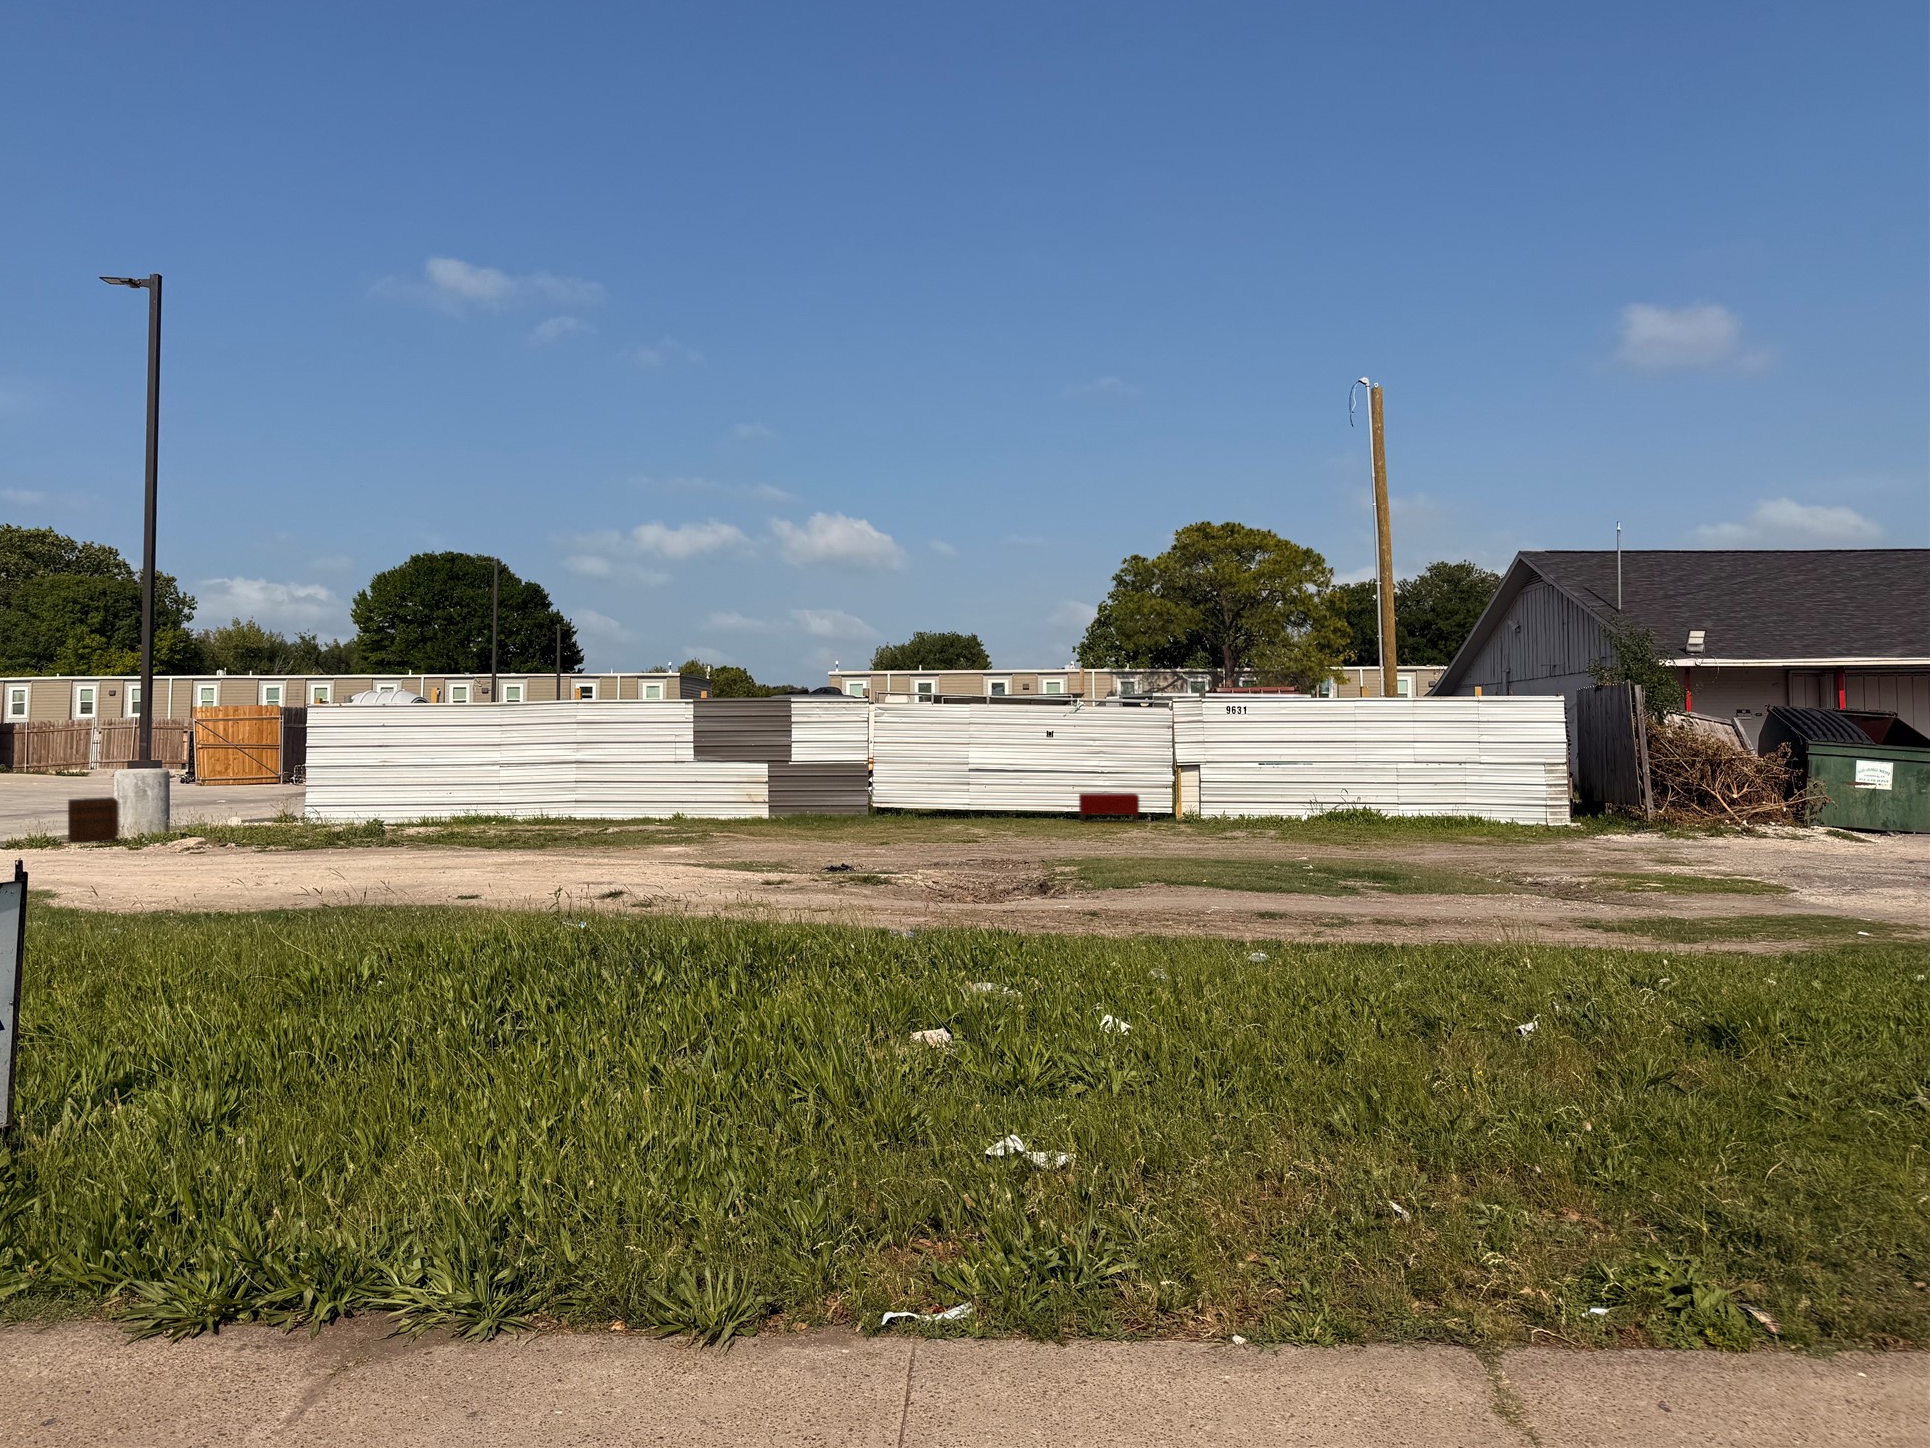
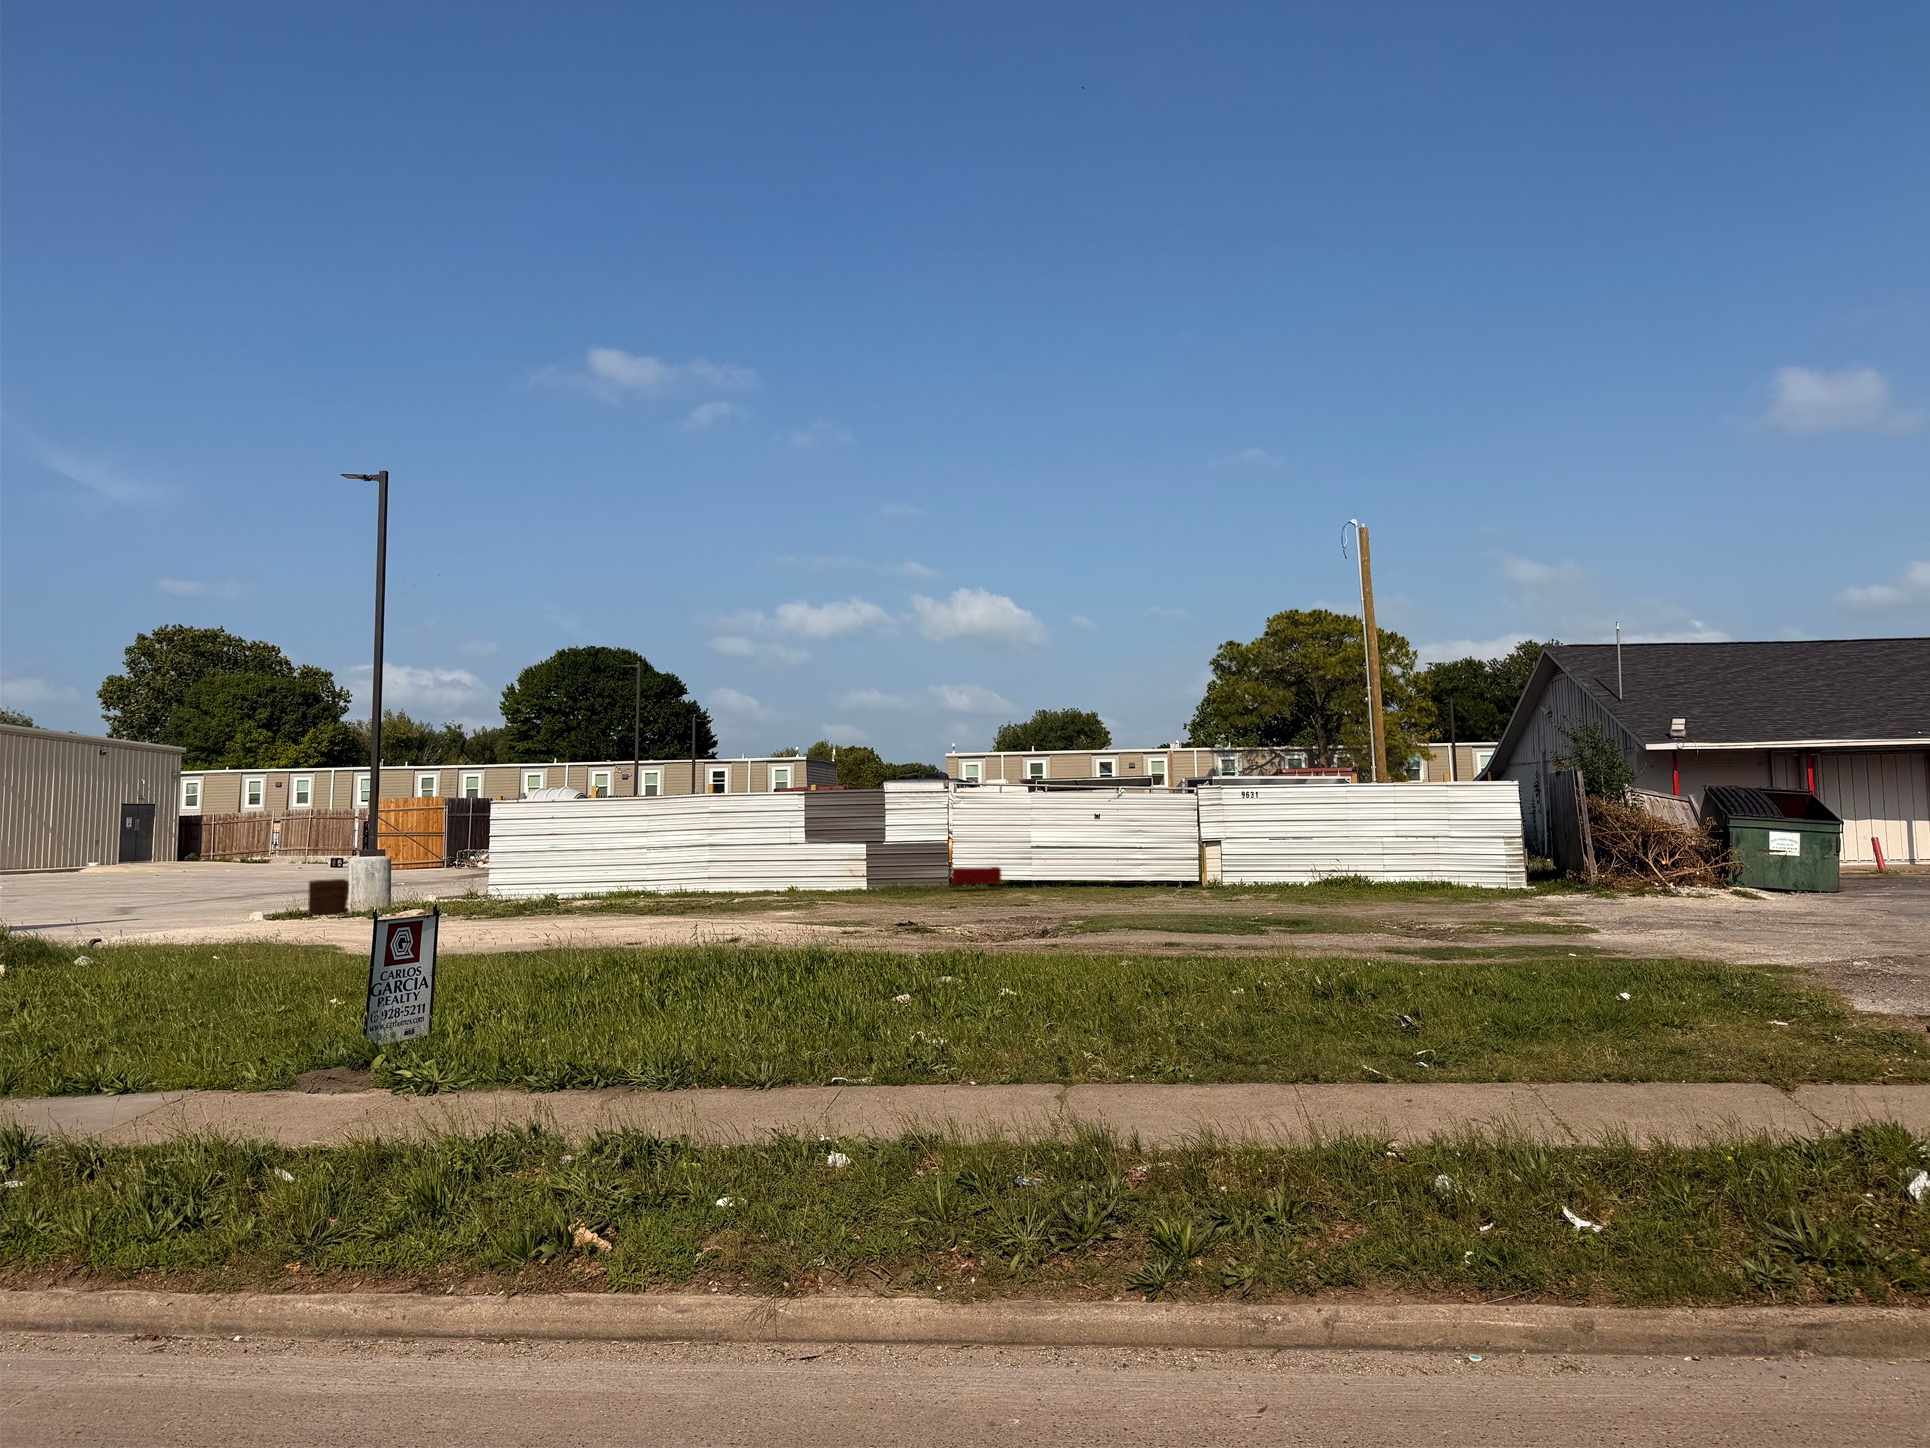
bench: present [1079,793,1139,822] -> present [952,867,1001,890]

